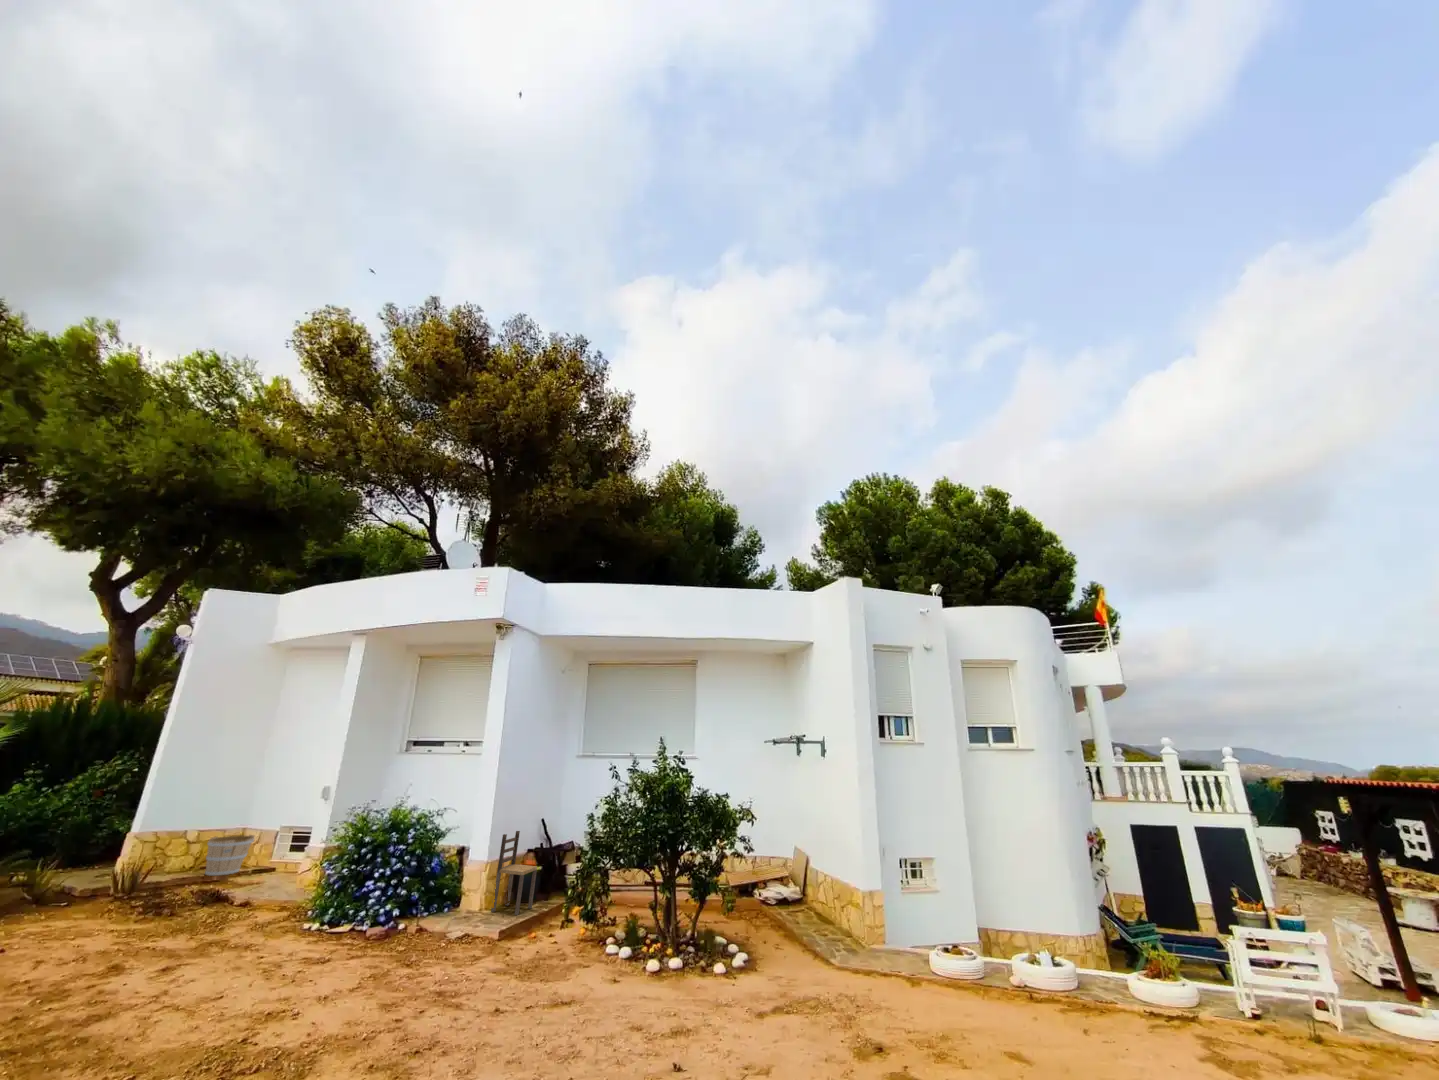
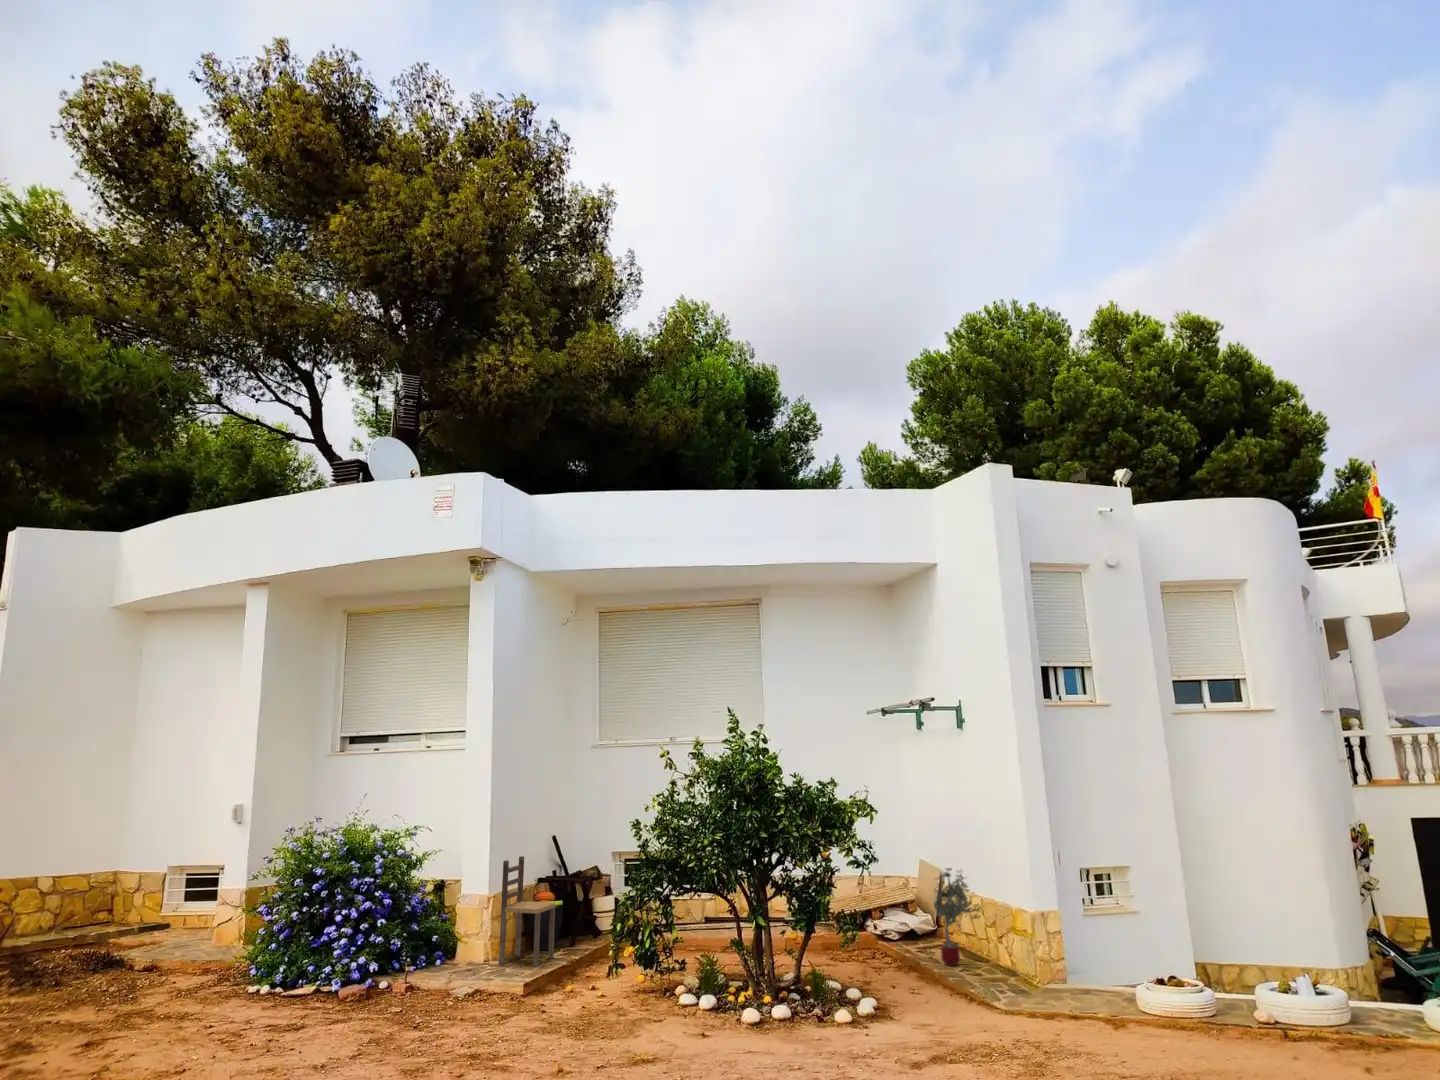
wooden bucket: present [205,835,254,876] -> none [72,882,135,937]
potted tree: none [796,853,832,927] -> present [934,868,981,966]

